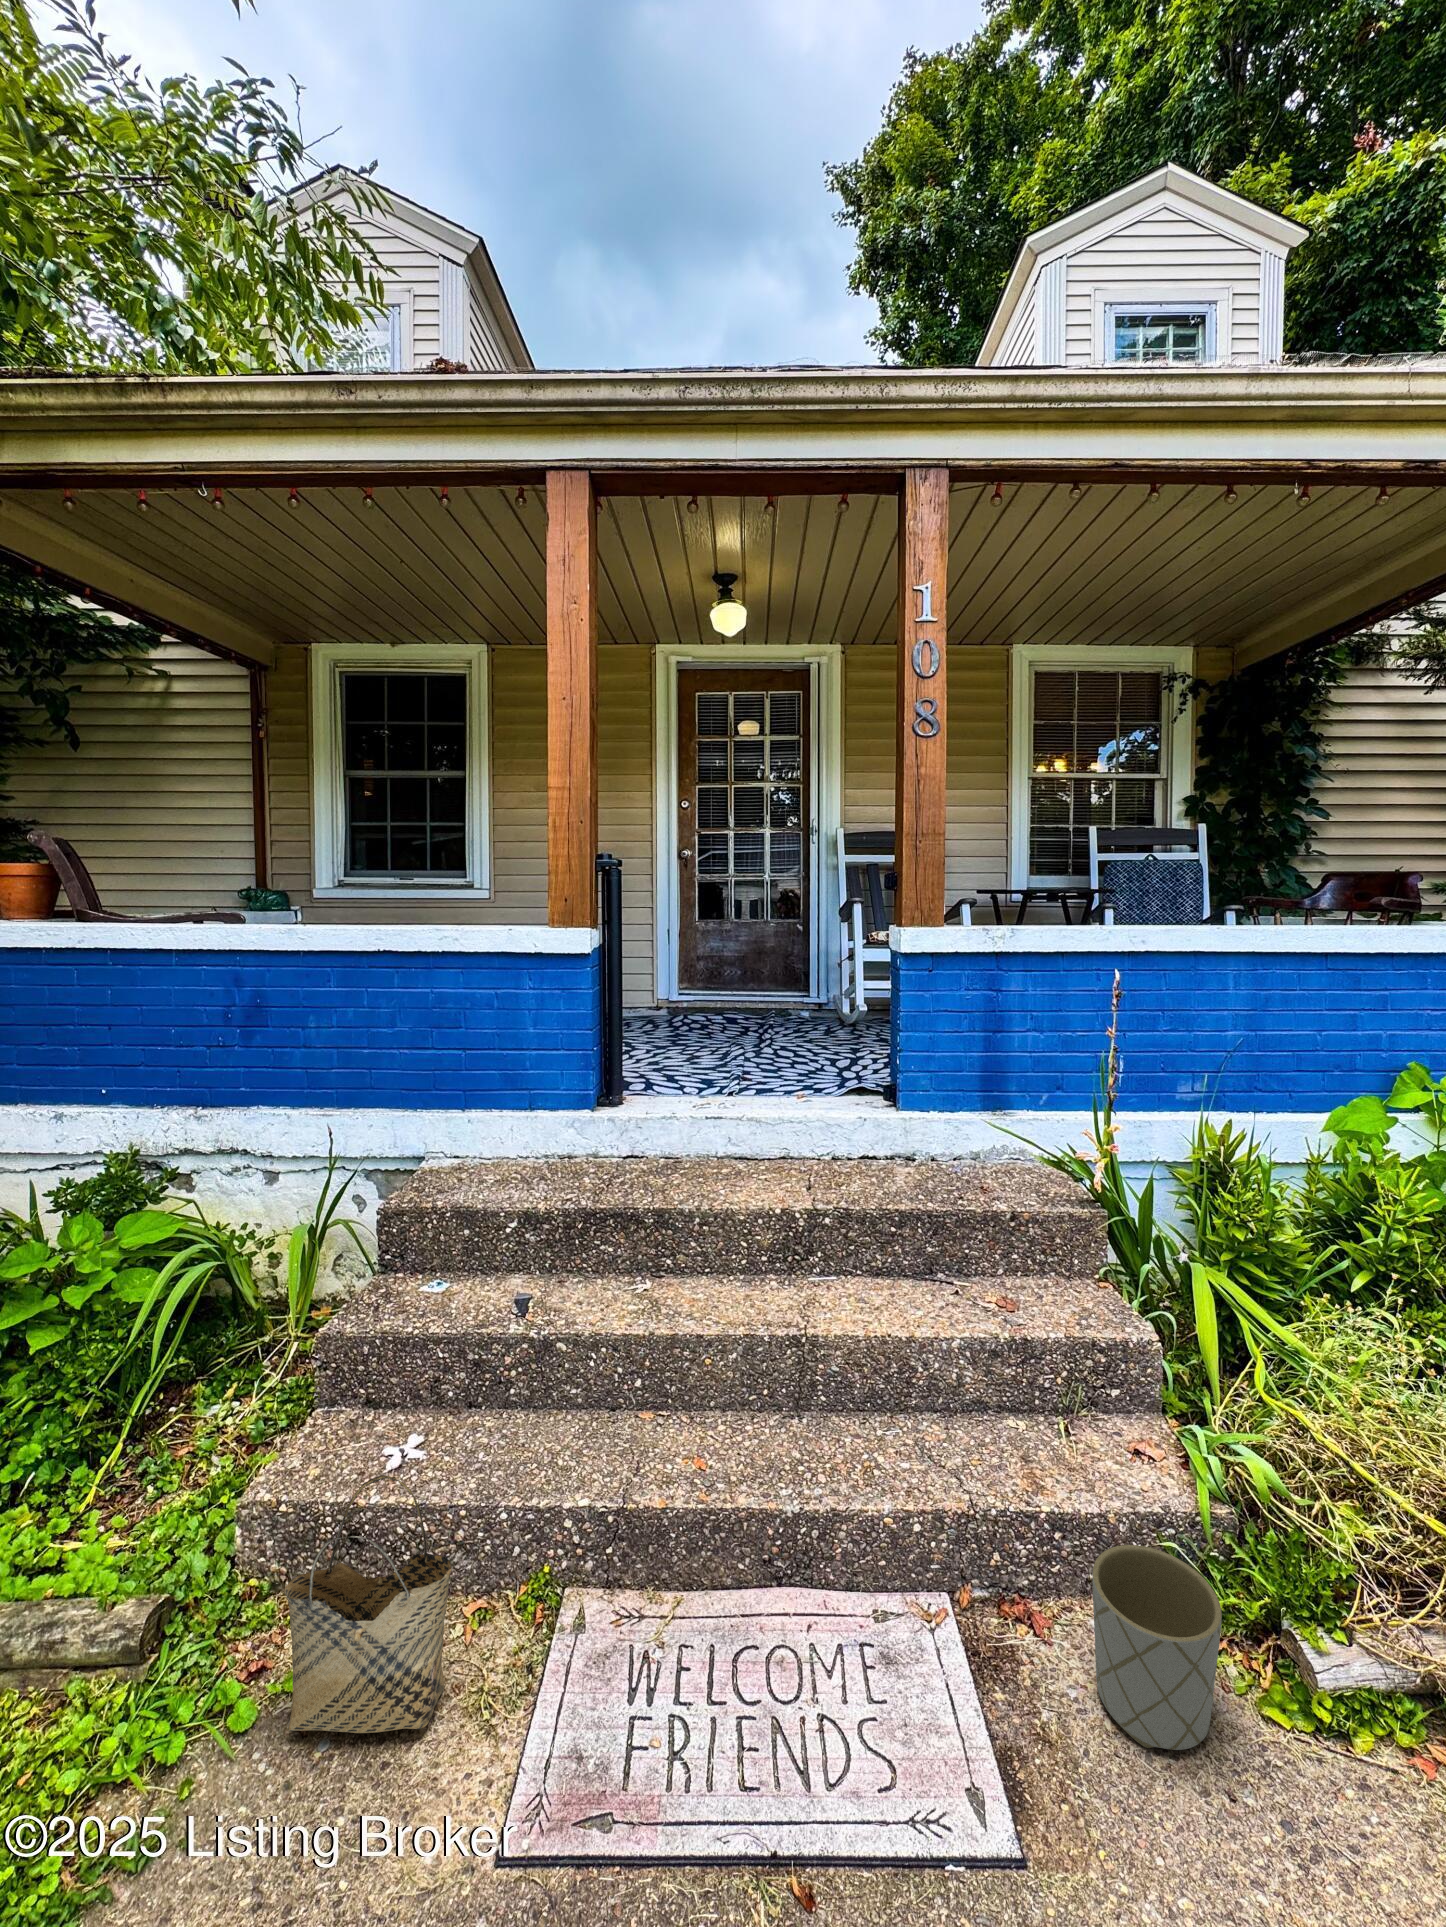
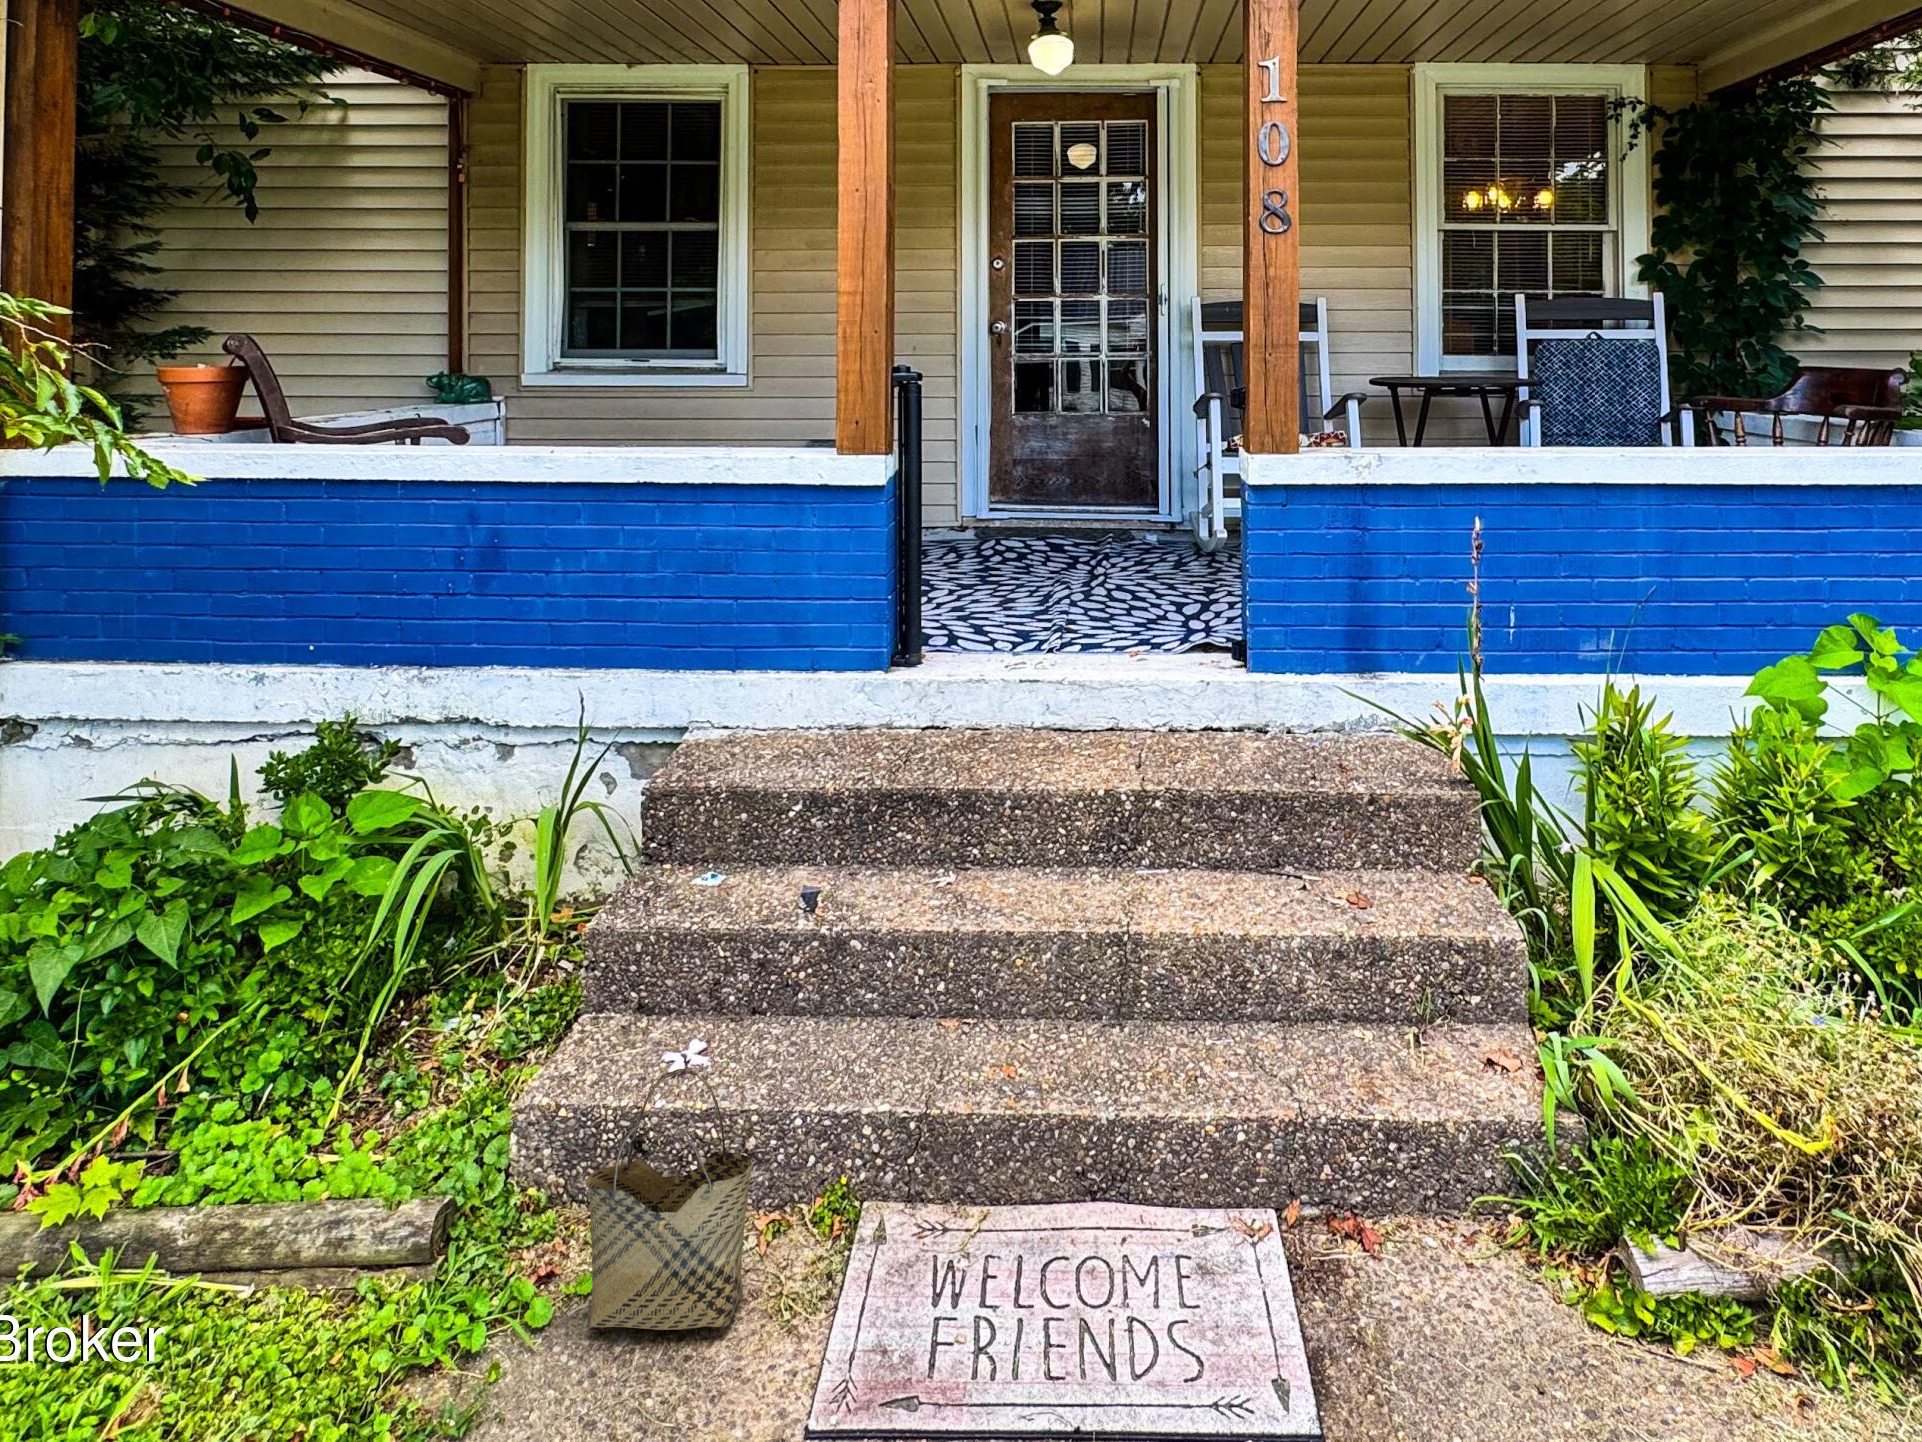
planter: present [1093,1545,1222,1750] -> none [1413,1150,1540,1352]

